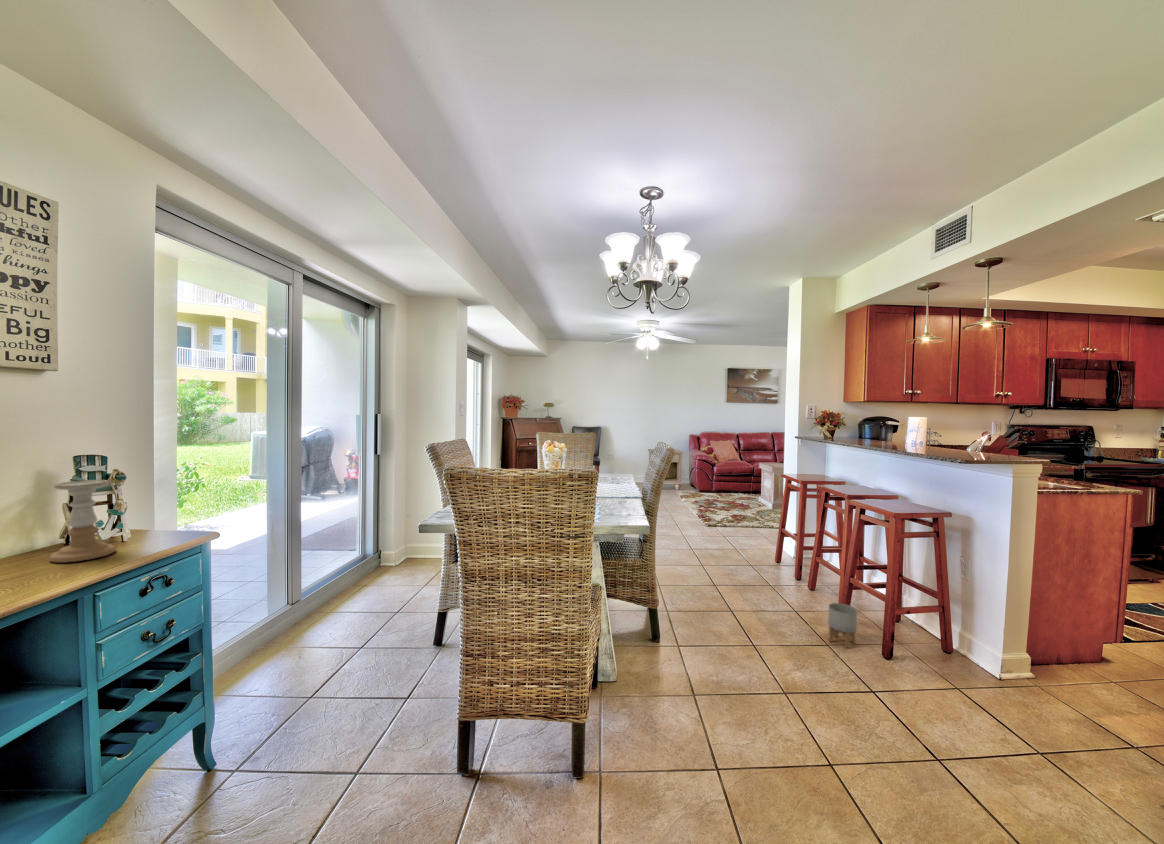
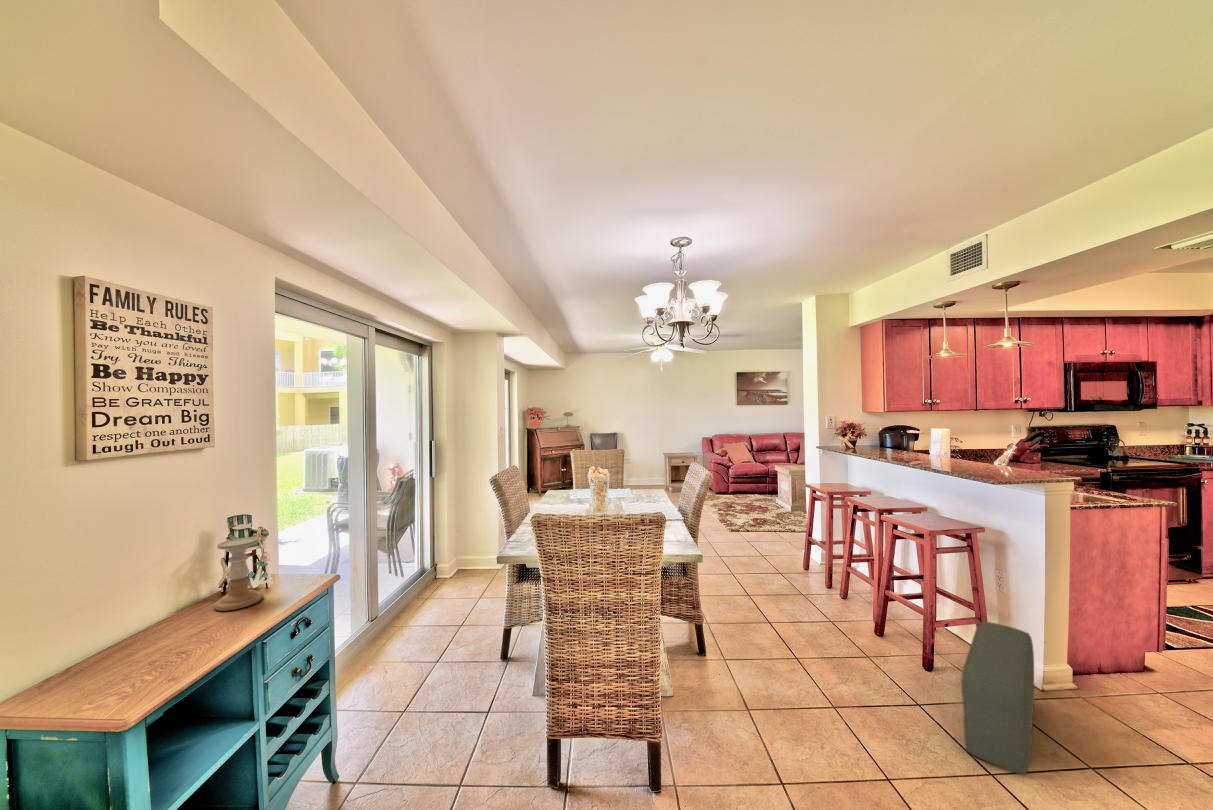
planter: present [828,603,857,648] -> none [874,615,901,658]
pouf: none [918,607,995,763] -> present [961,621,1034,775]

